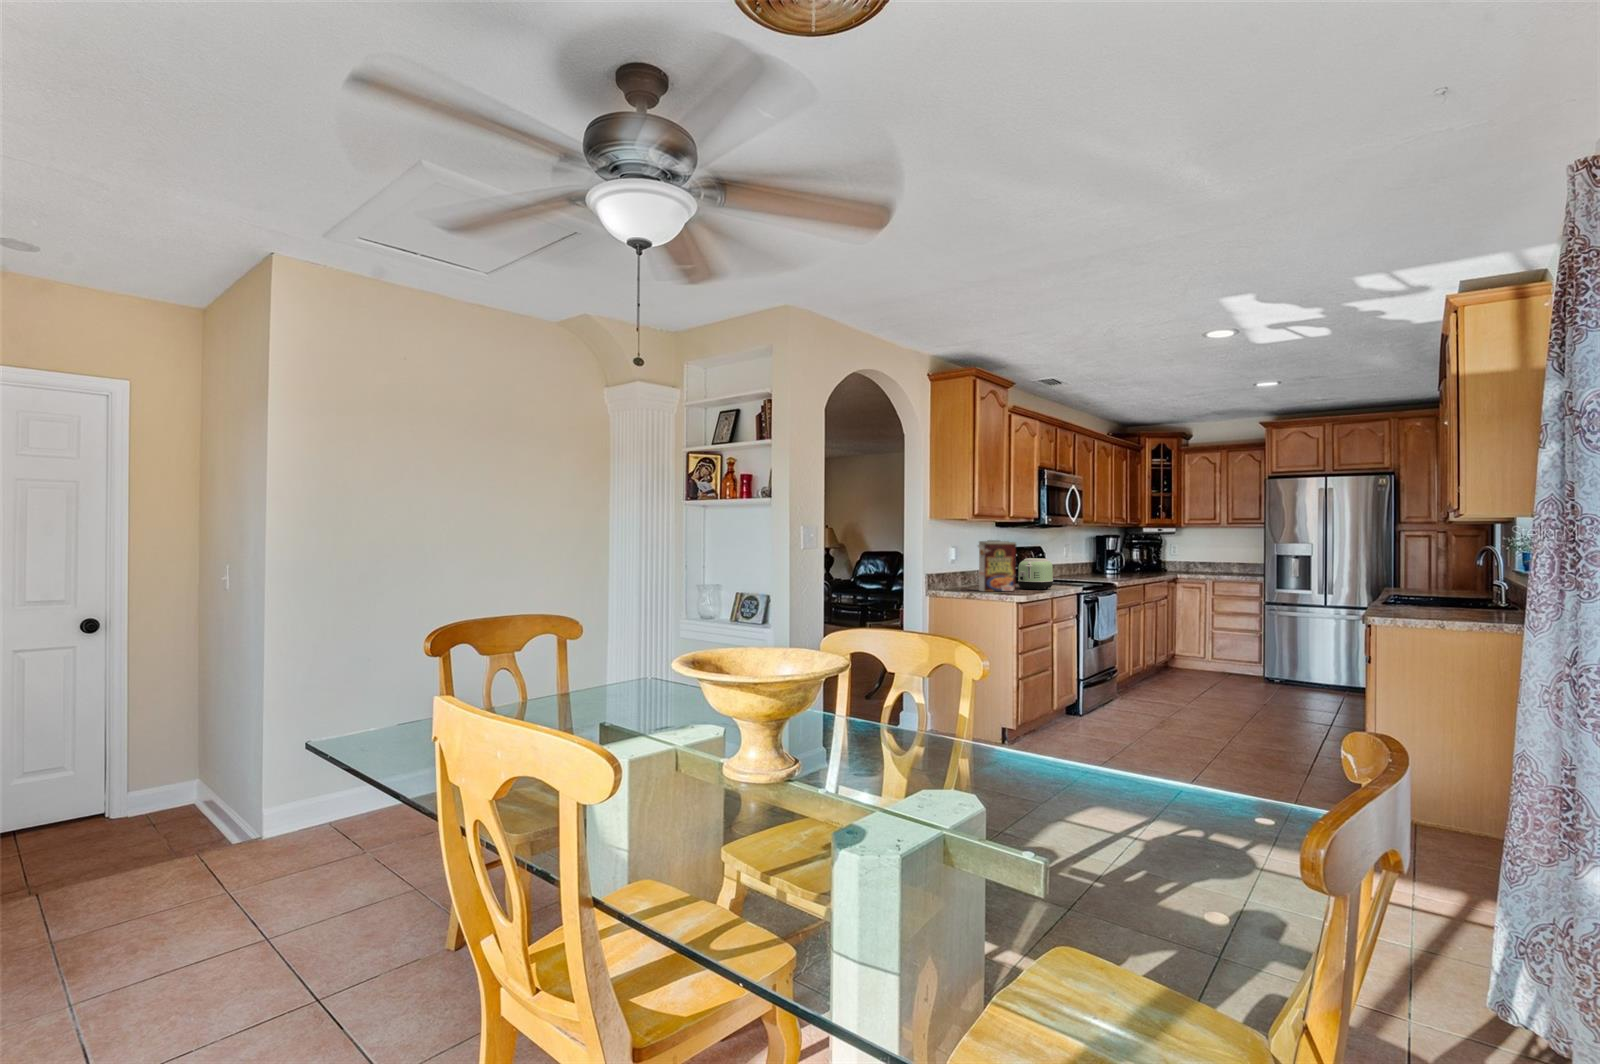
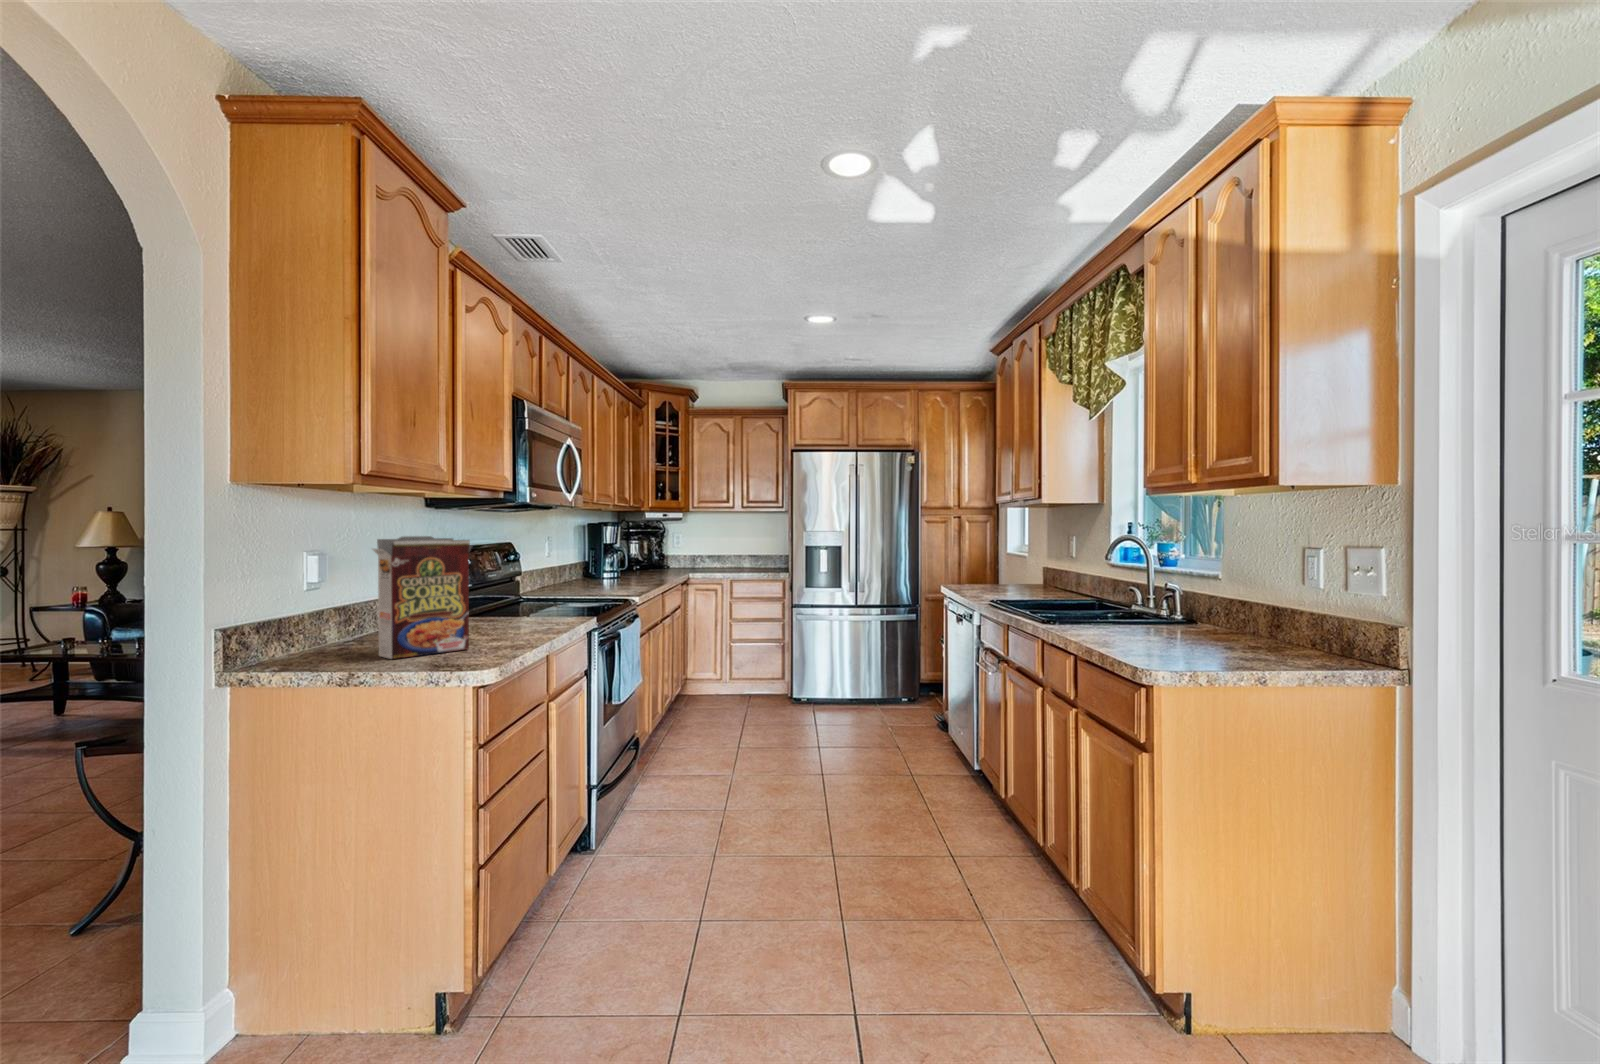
toaster: present [1018,558,1053,590] -> none [474,570,546,637]

